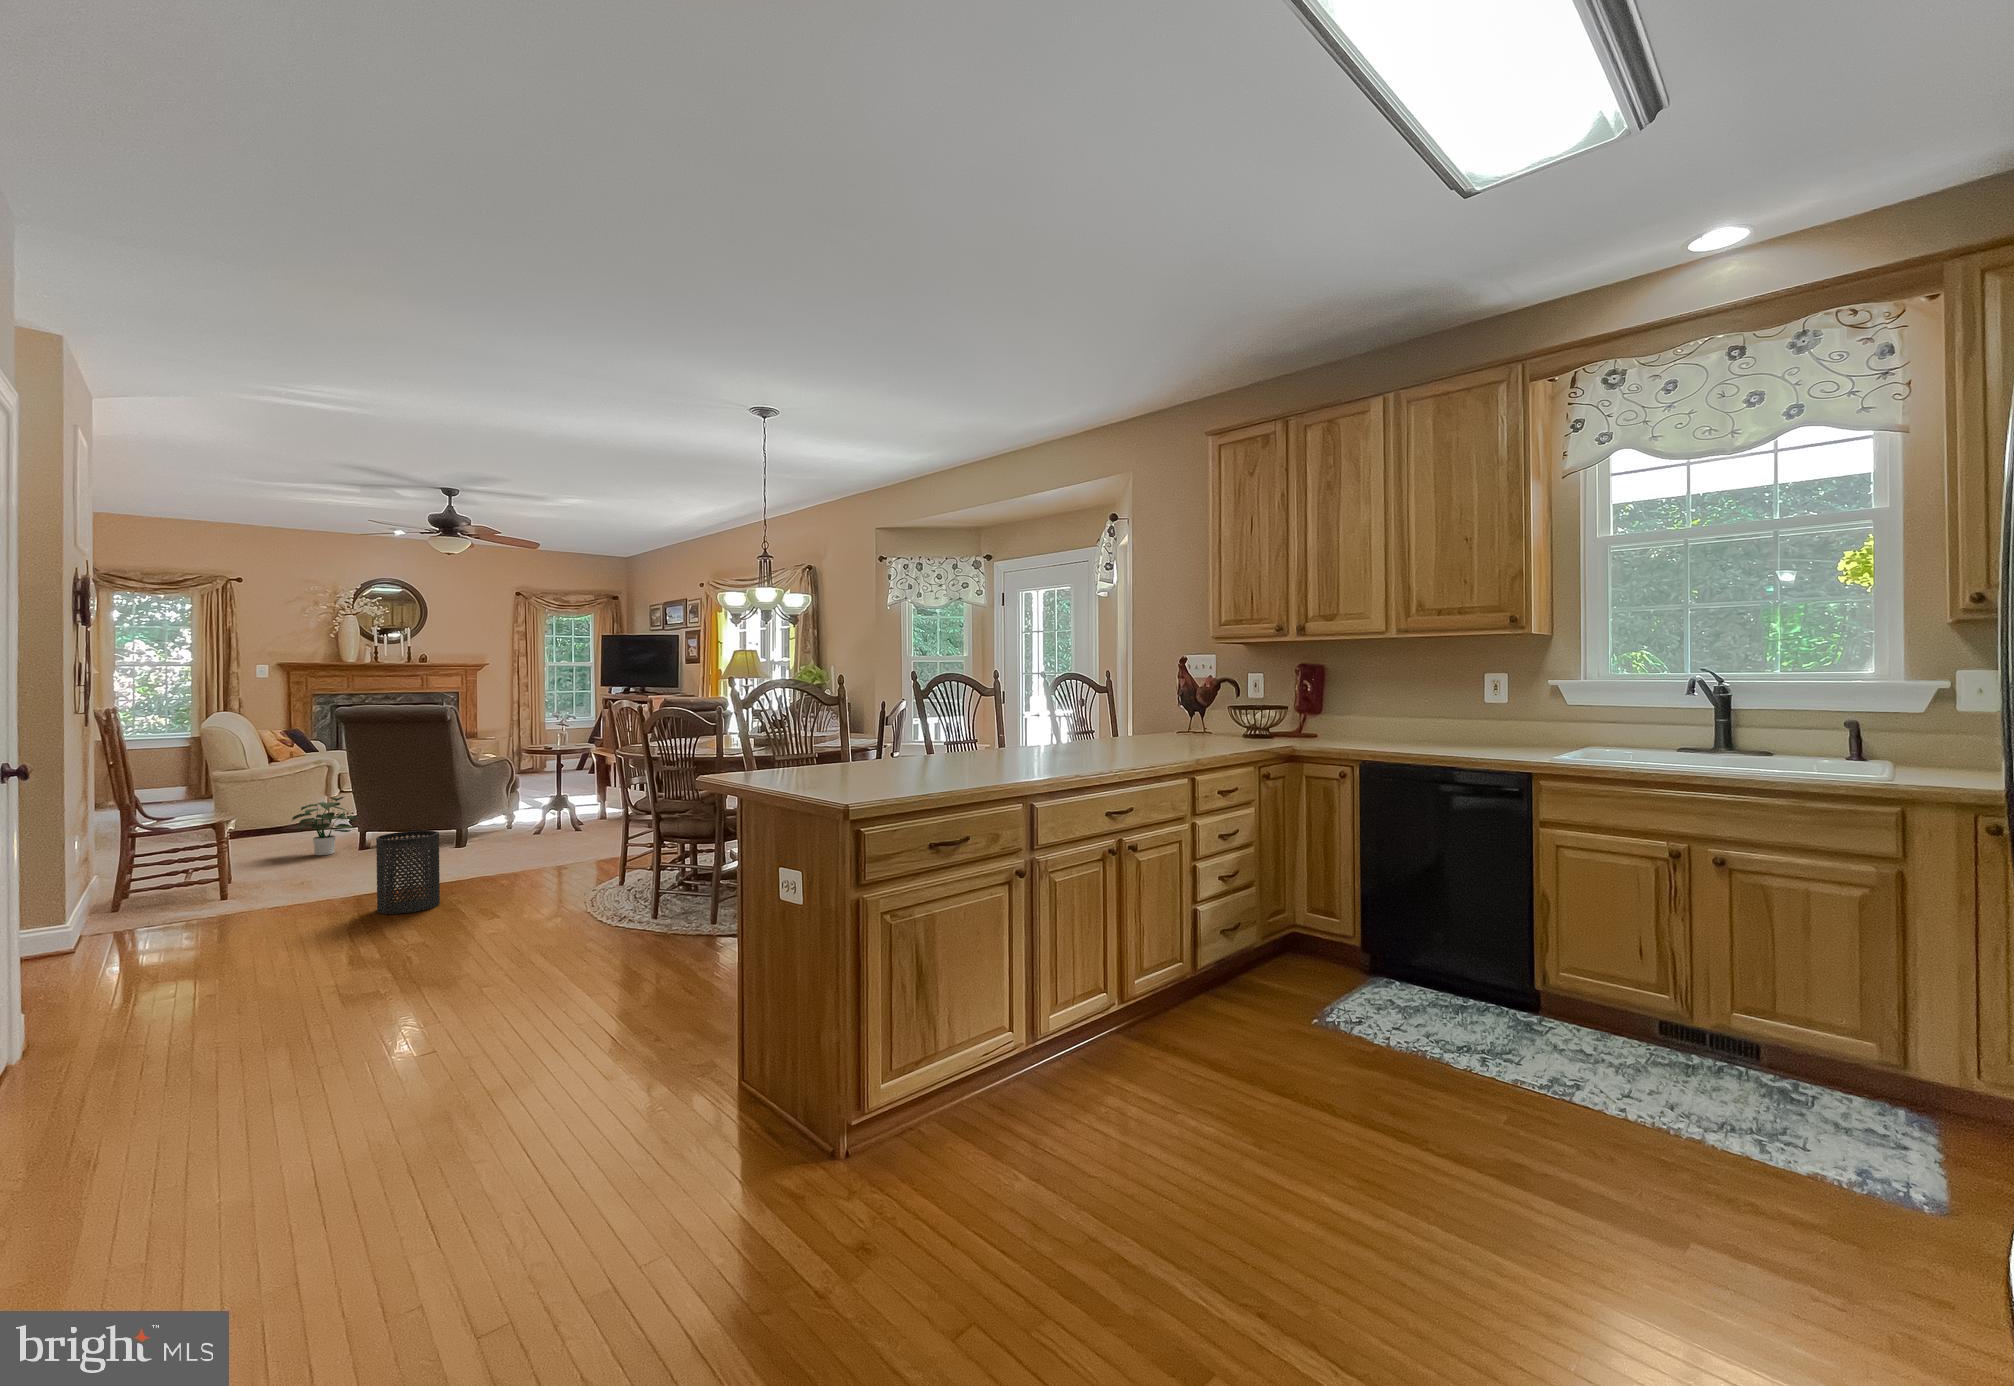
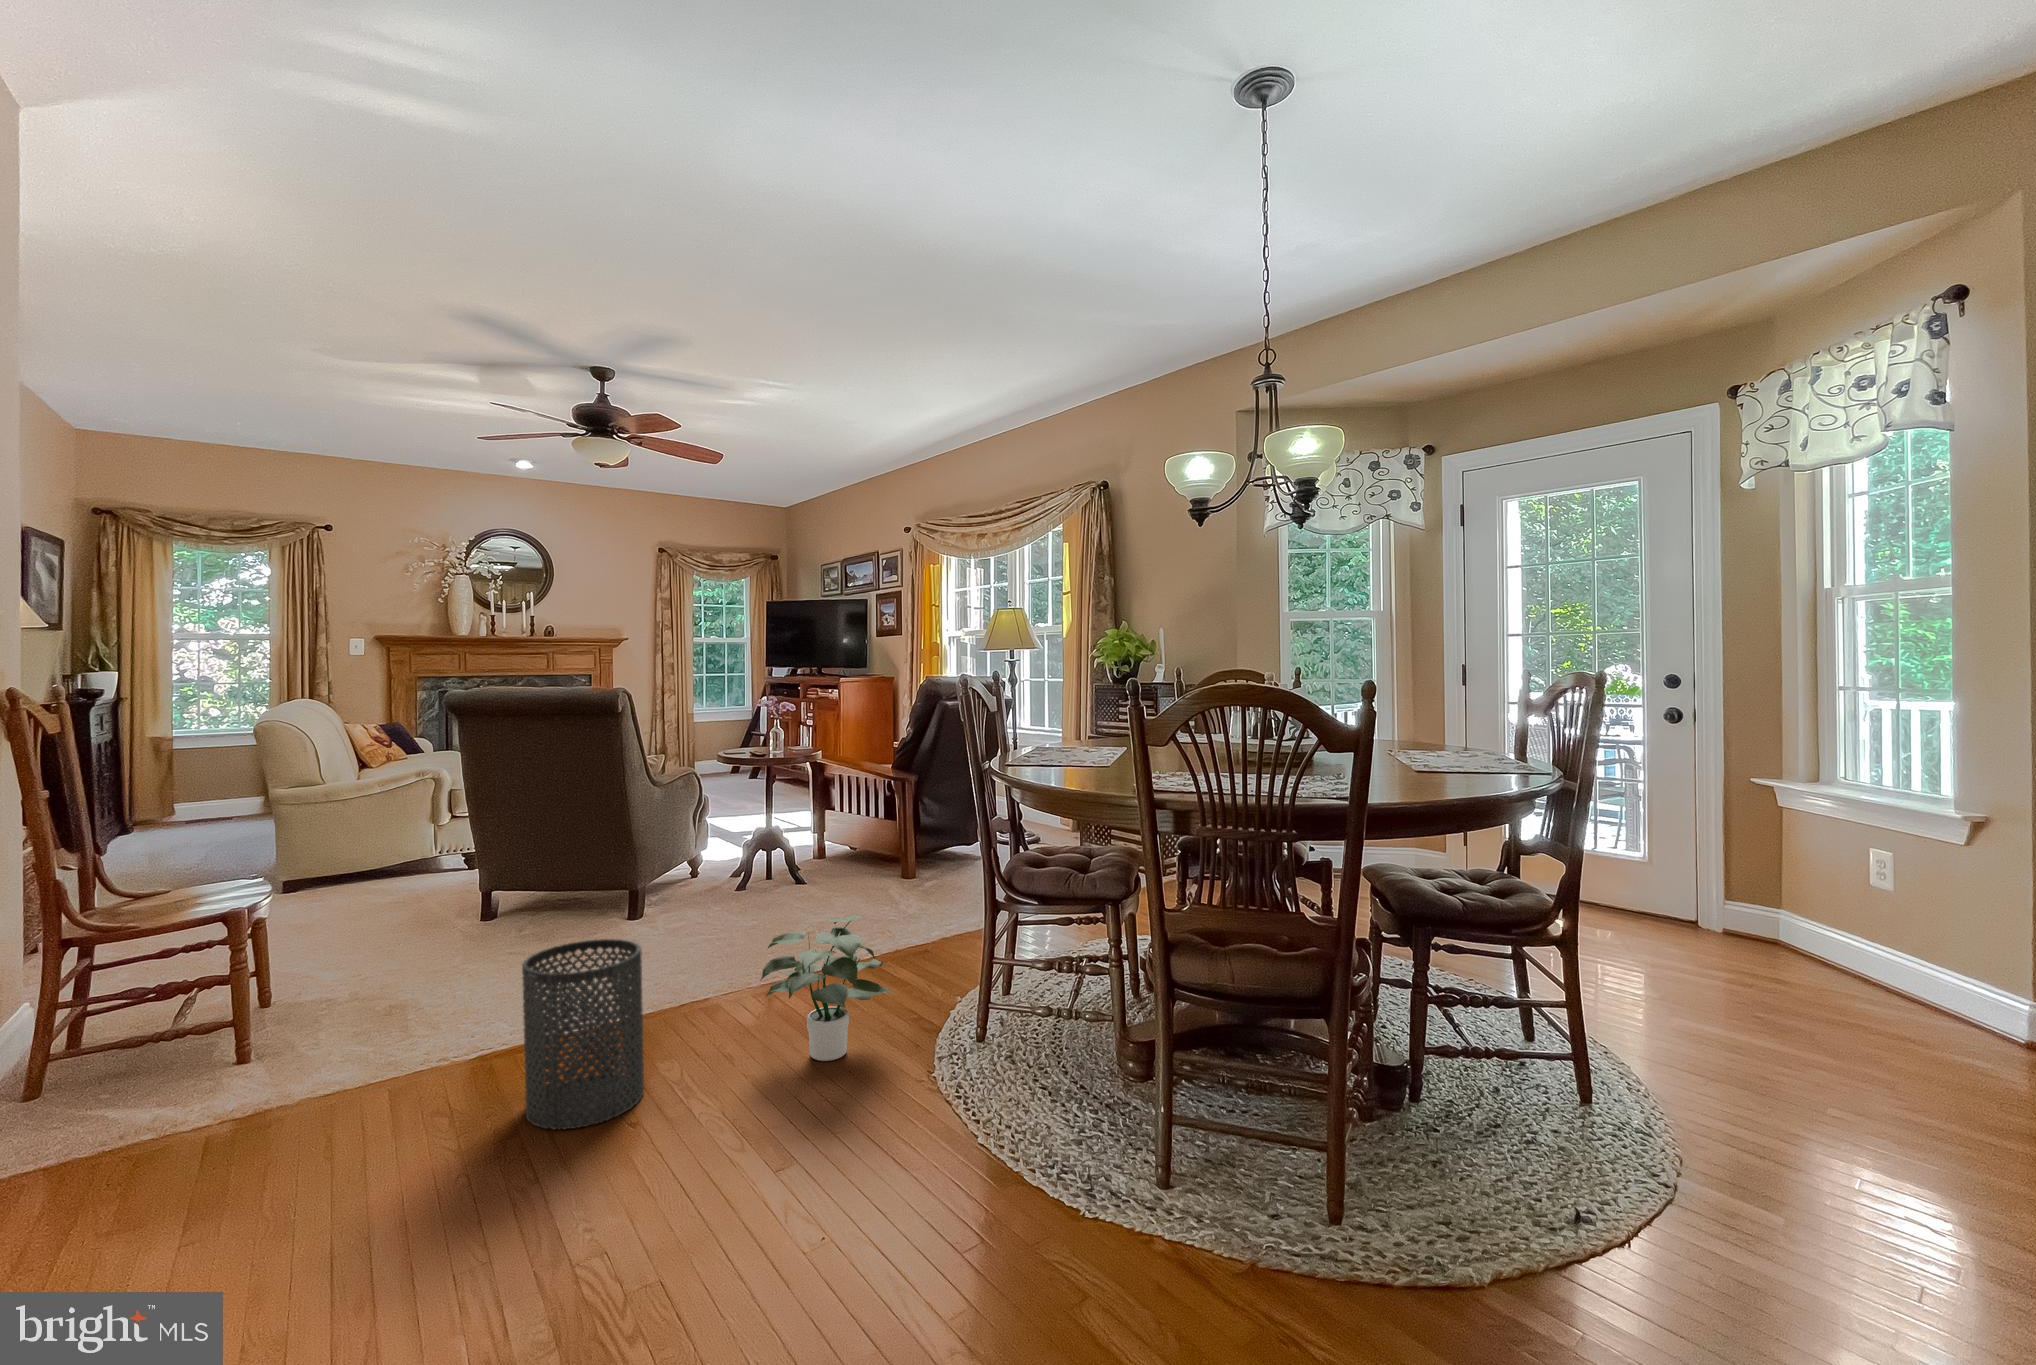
potted plant: present [292,797,358,855] -> present [760,915,892,1061]

